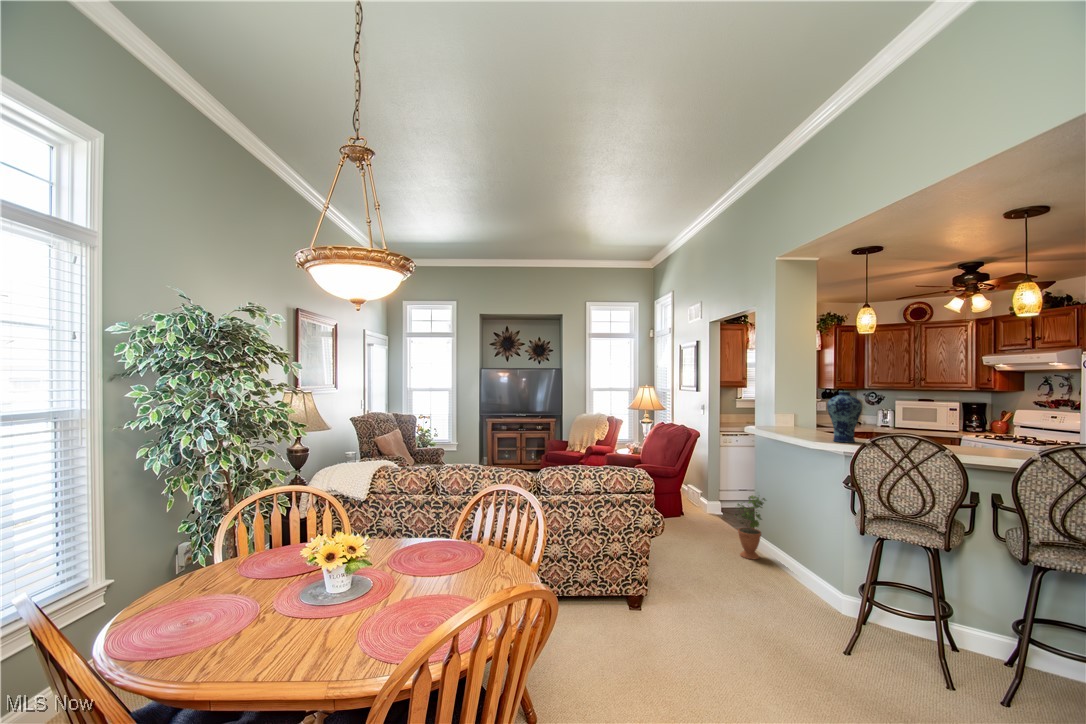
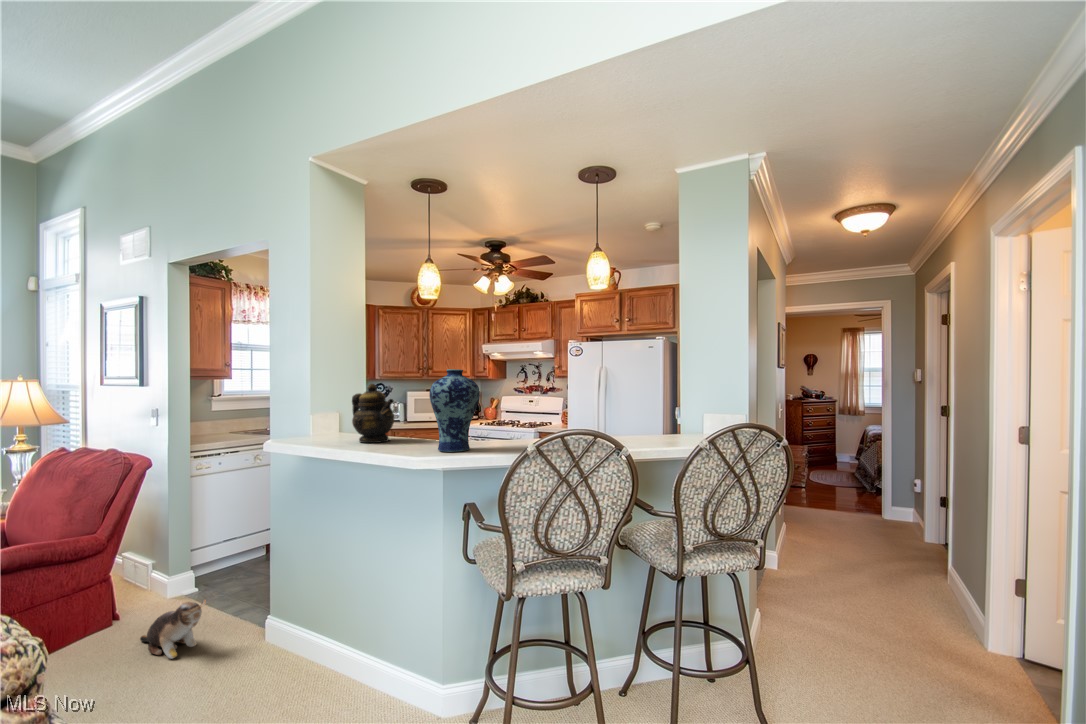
teapot: none [790,397,819,433] -> present [352,383,394,443]
potted plant: present [735,495,766,560] -> none [235,554,296,681]
plush toy: none [695,509,723,536] -> present [140,600,206,659]

